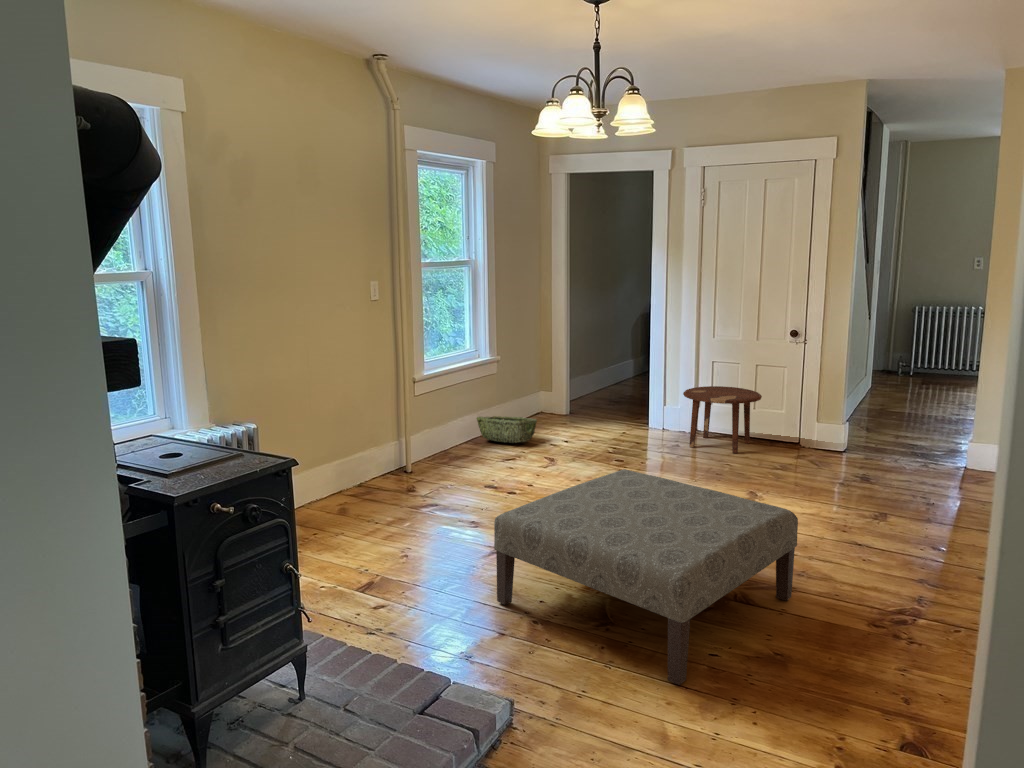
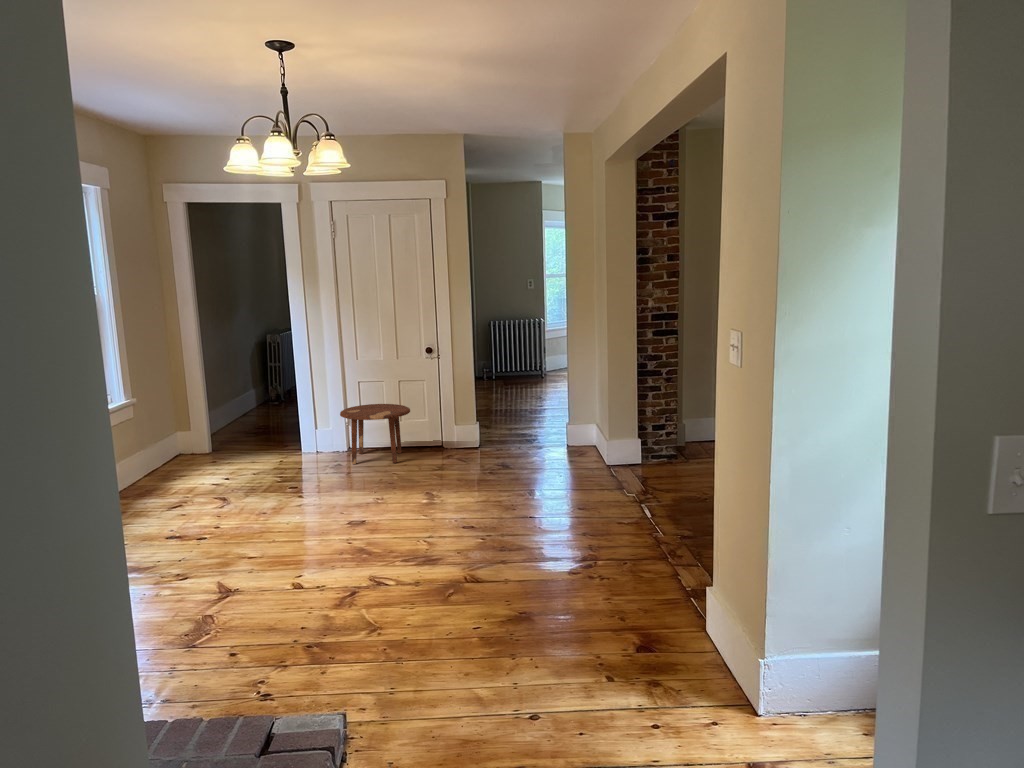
woven basket: present [477,416,537,443] -> none [120,460,193,491]
ottoman: present [494,469,798,685] -> none [252,489,507,657]

